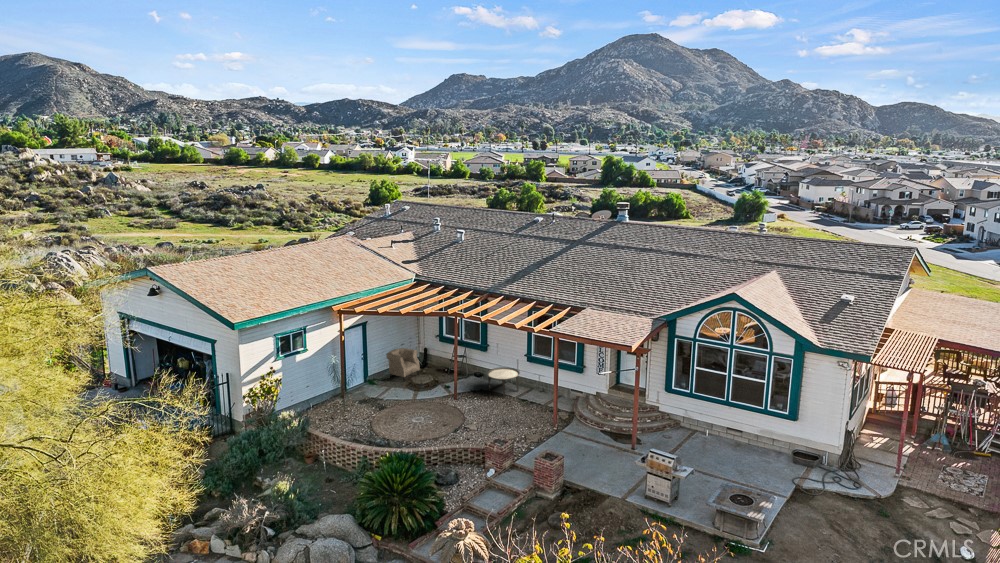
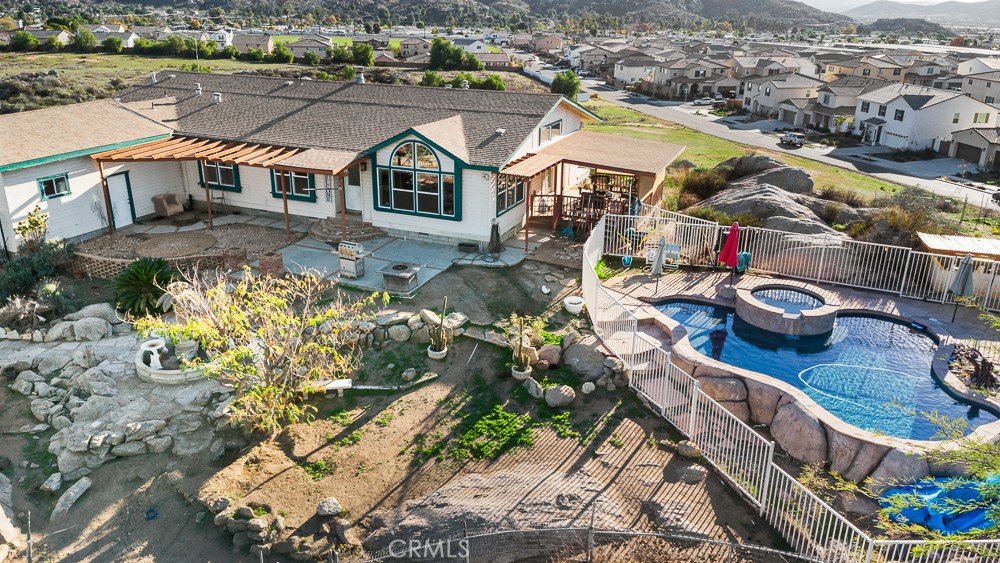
round table: present [487,367,520,396] -> none [239,204,268,226]

